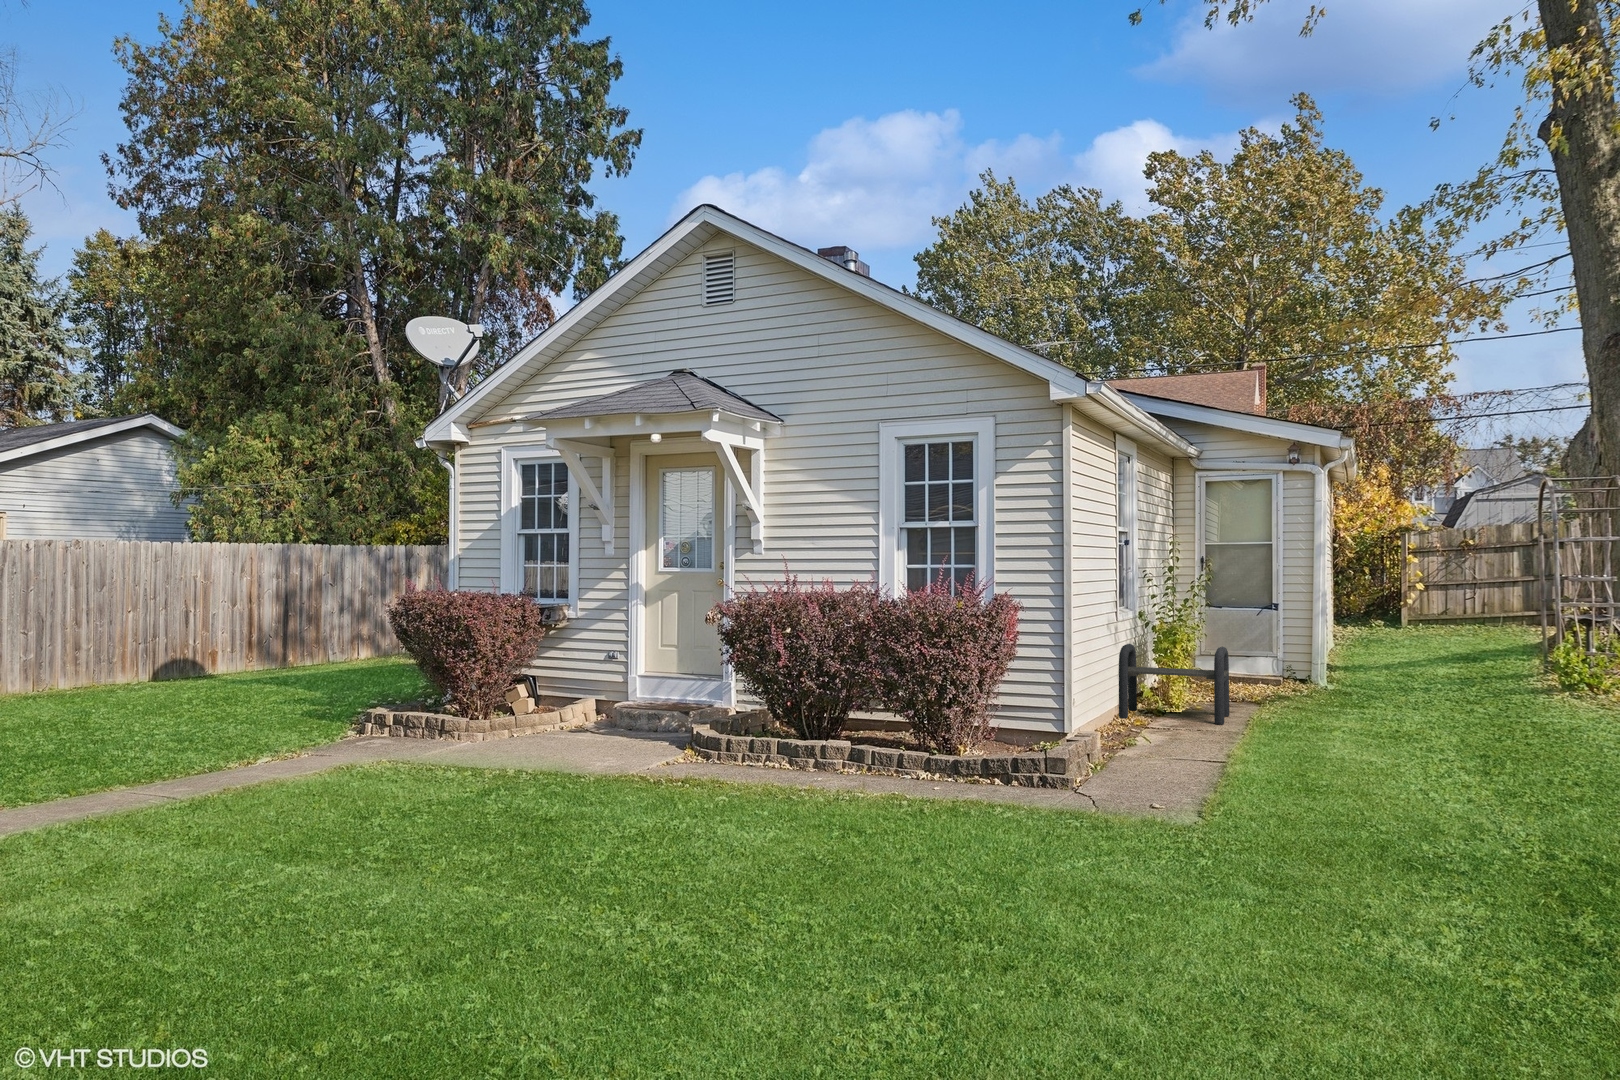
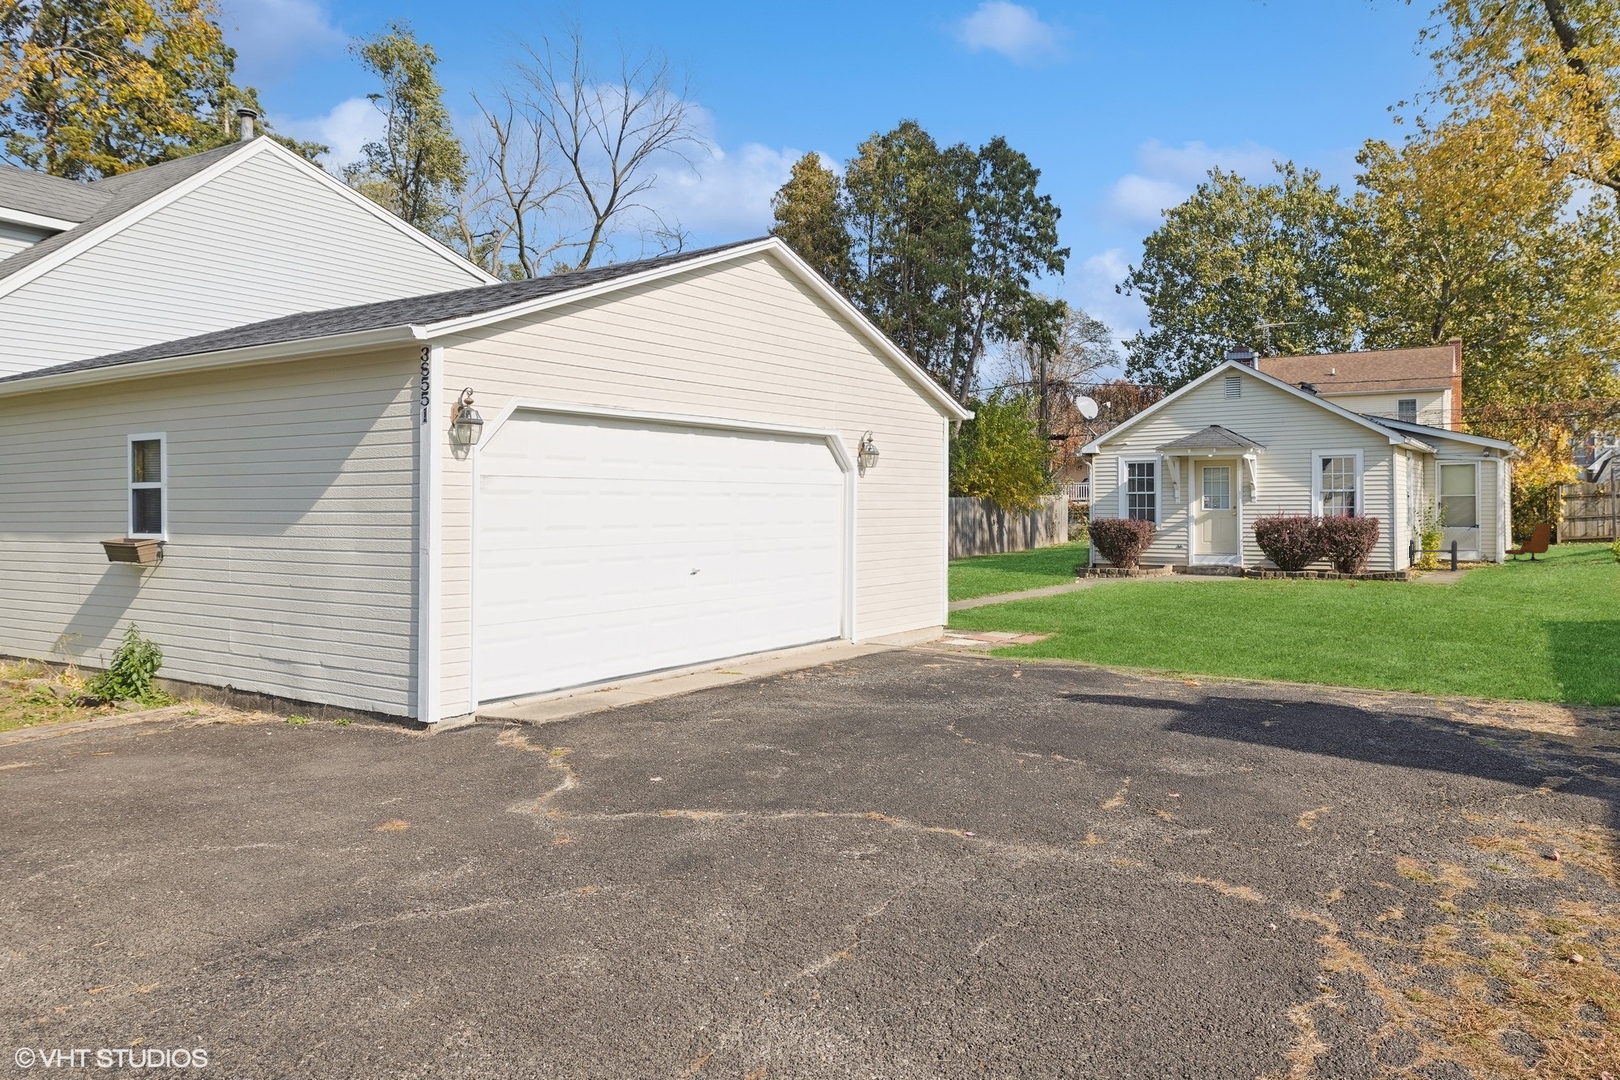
lounge chair: none [1331,603,1422,686] -> present [1505,524,1552,563]

